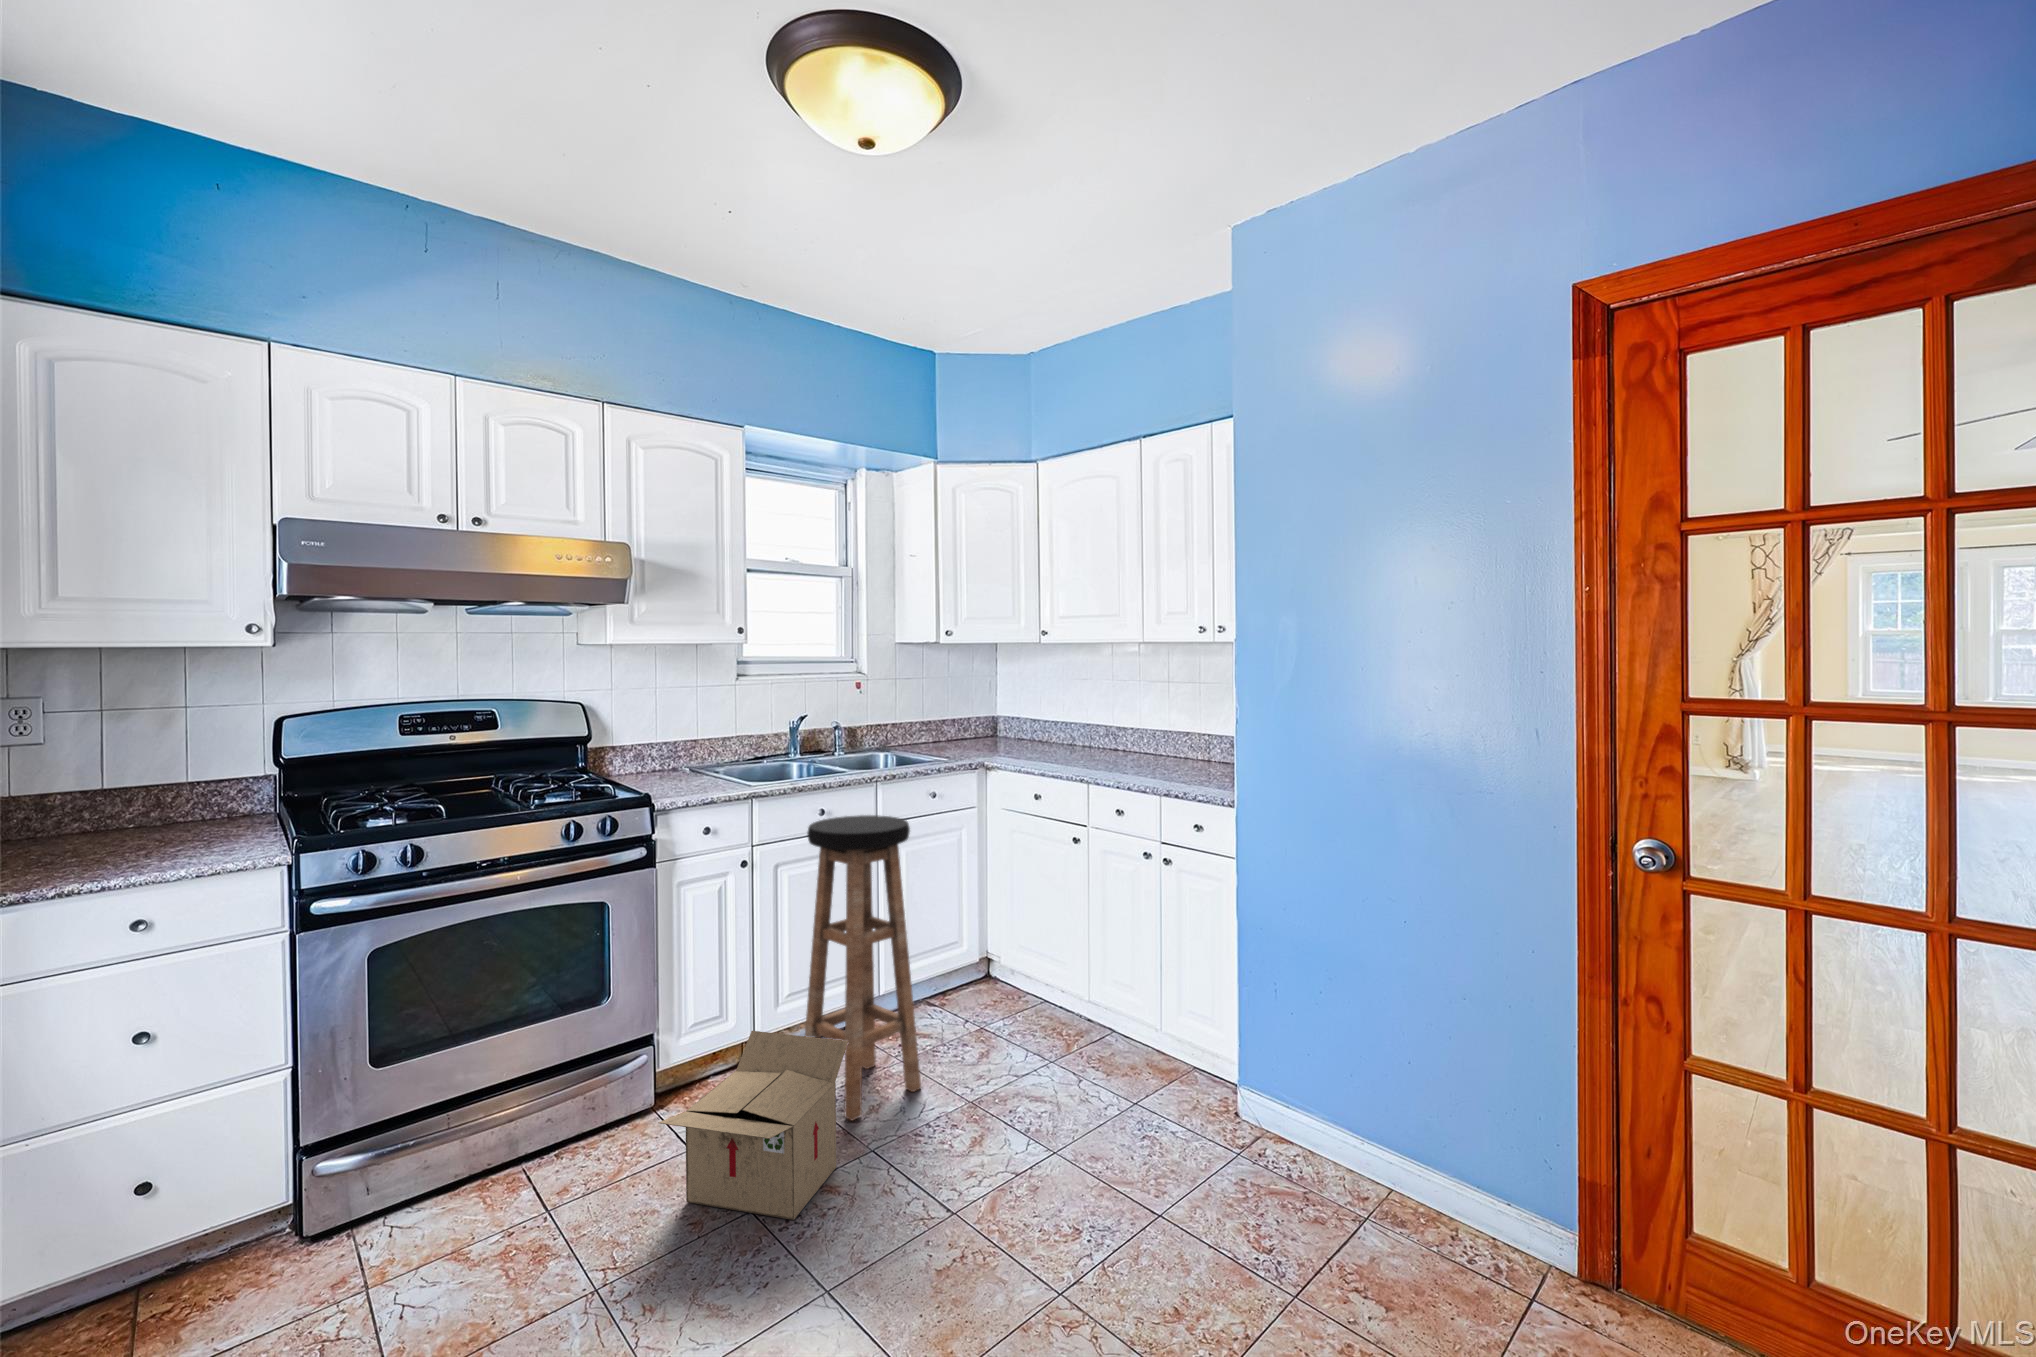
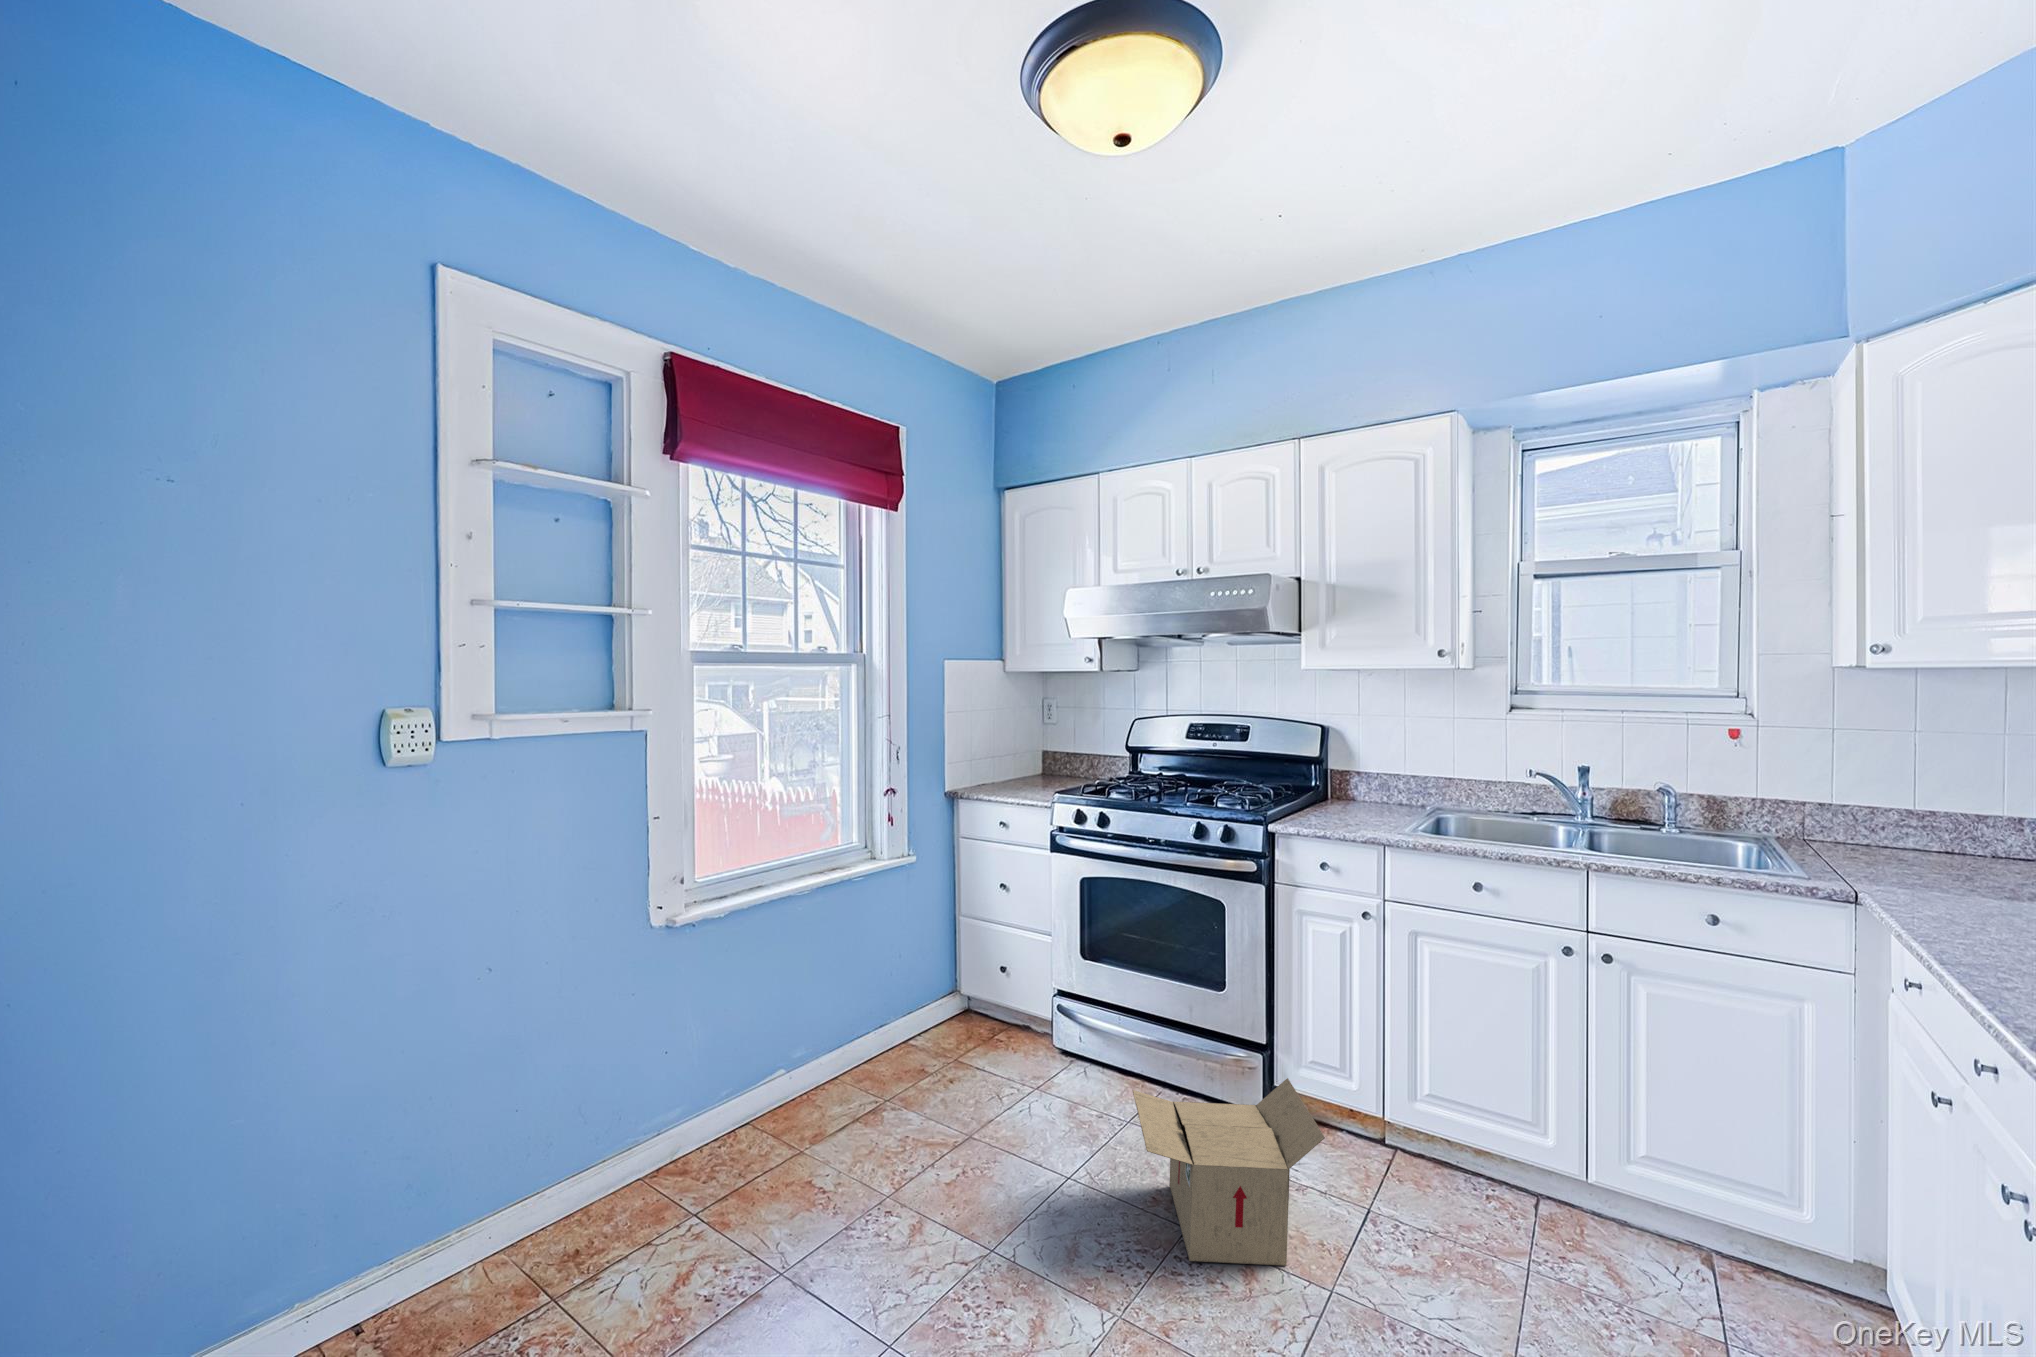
bar stool: present [805,815,921,1120] -> none [1369,887,1518,1293]

